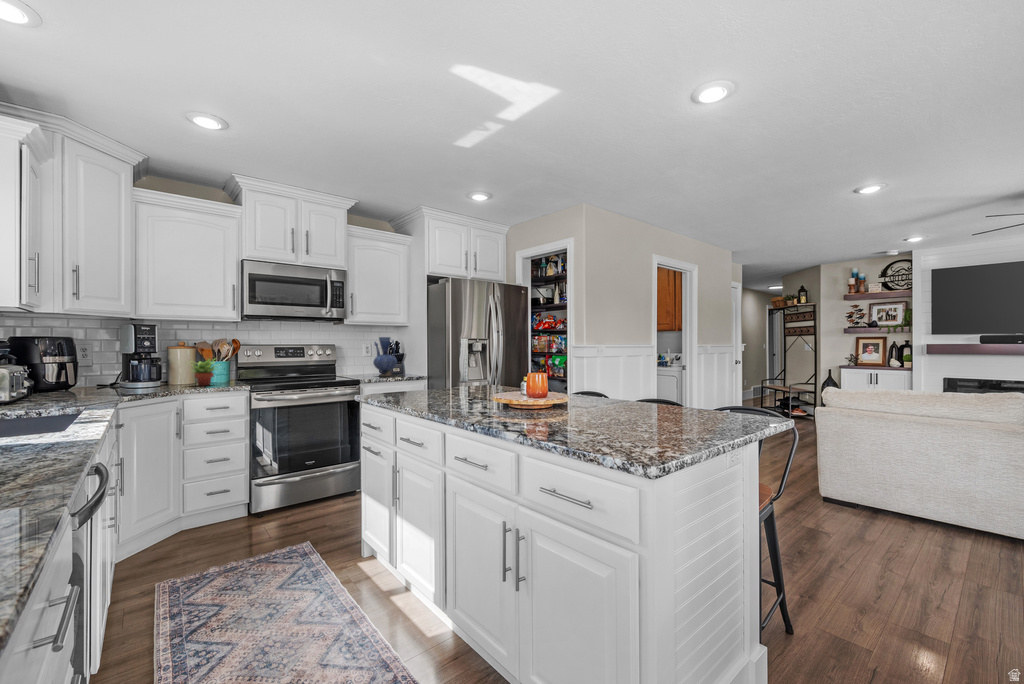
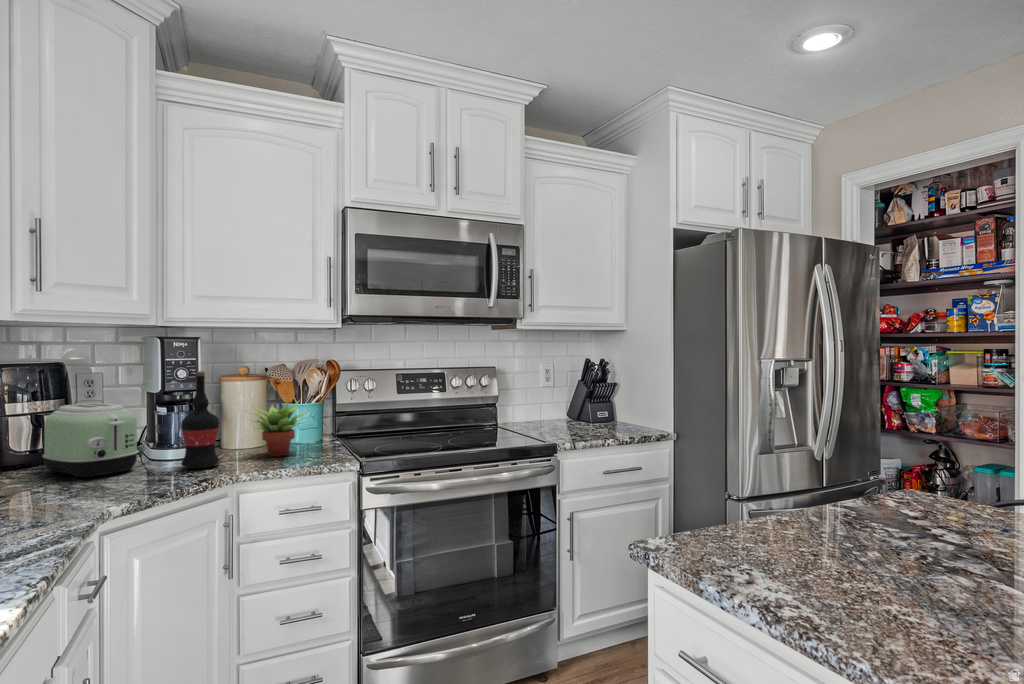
vase: present [373,337,397,376] -> none [568,353,613,430]
wine bottle: none [150,341,171,389] -> present [181,371,219,468]
toaster: none [66,357,124,392] -> present [43,403,139,478]

